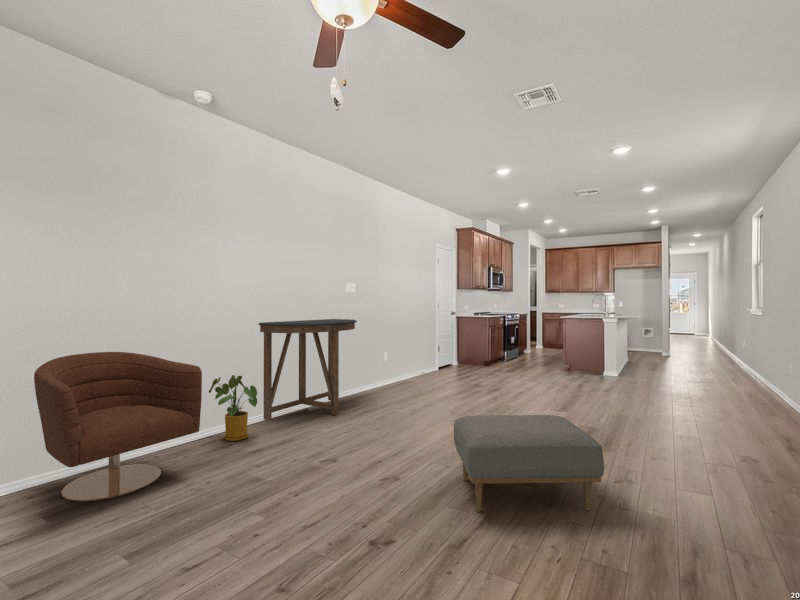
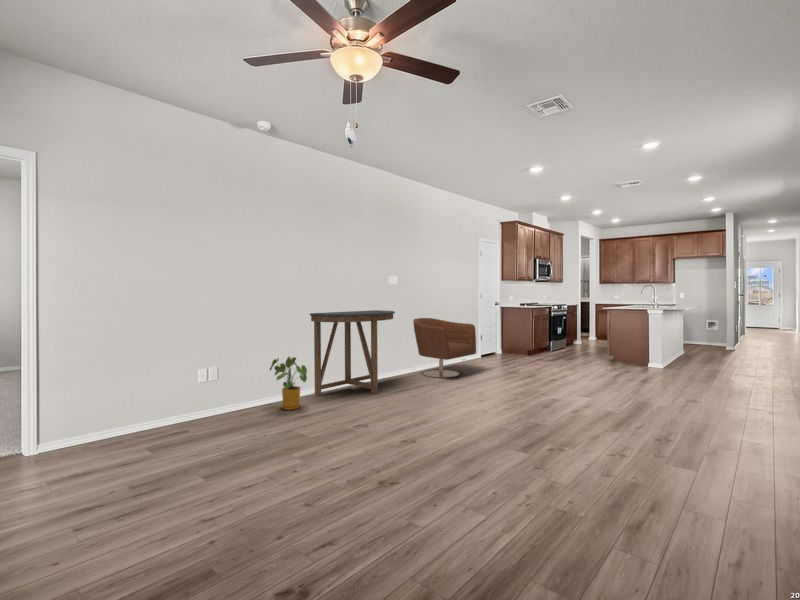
armchair: present [34,352,202,502] -> present [413,318,476,378]
ottoman: present [454,415,604,512] -> none [462,393,581,474]

